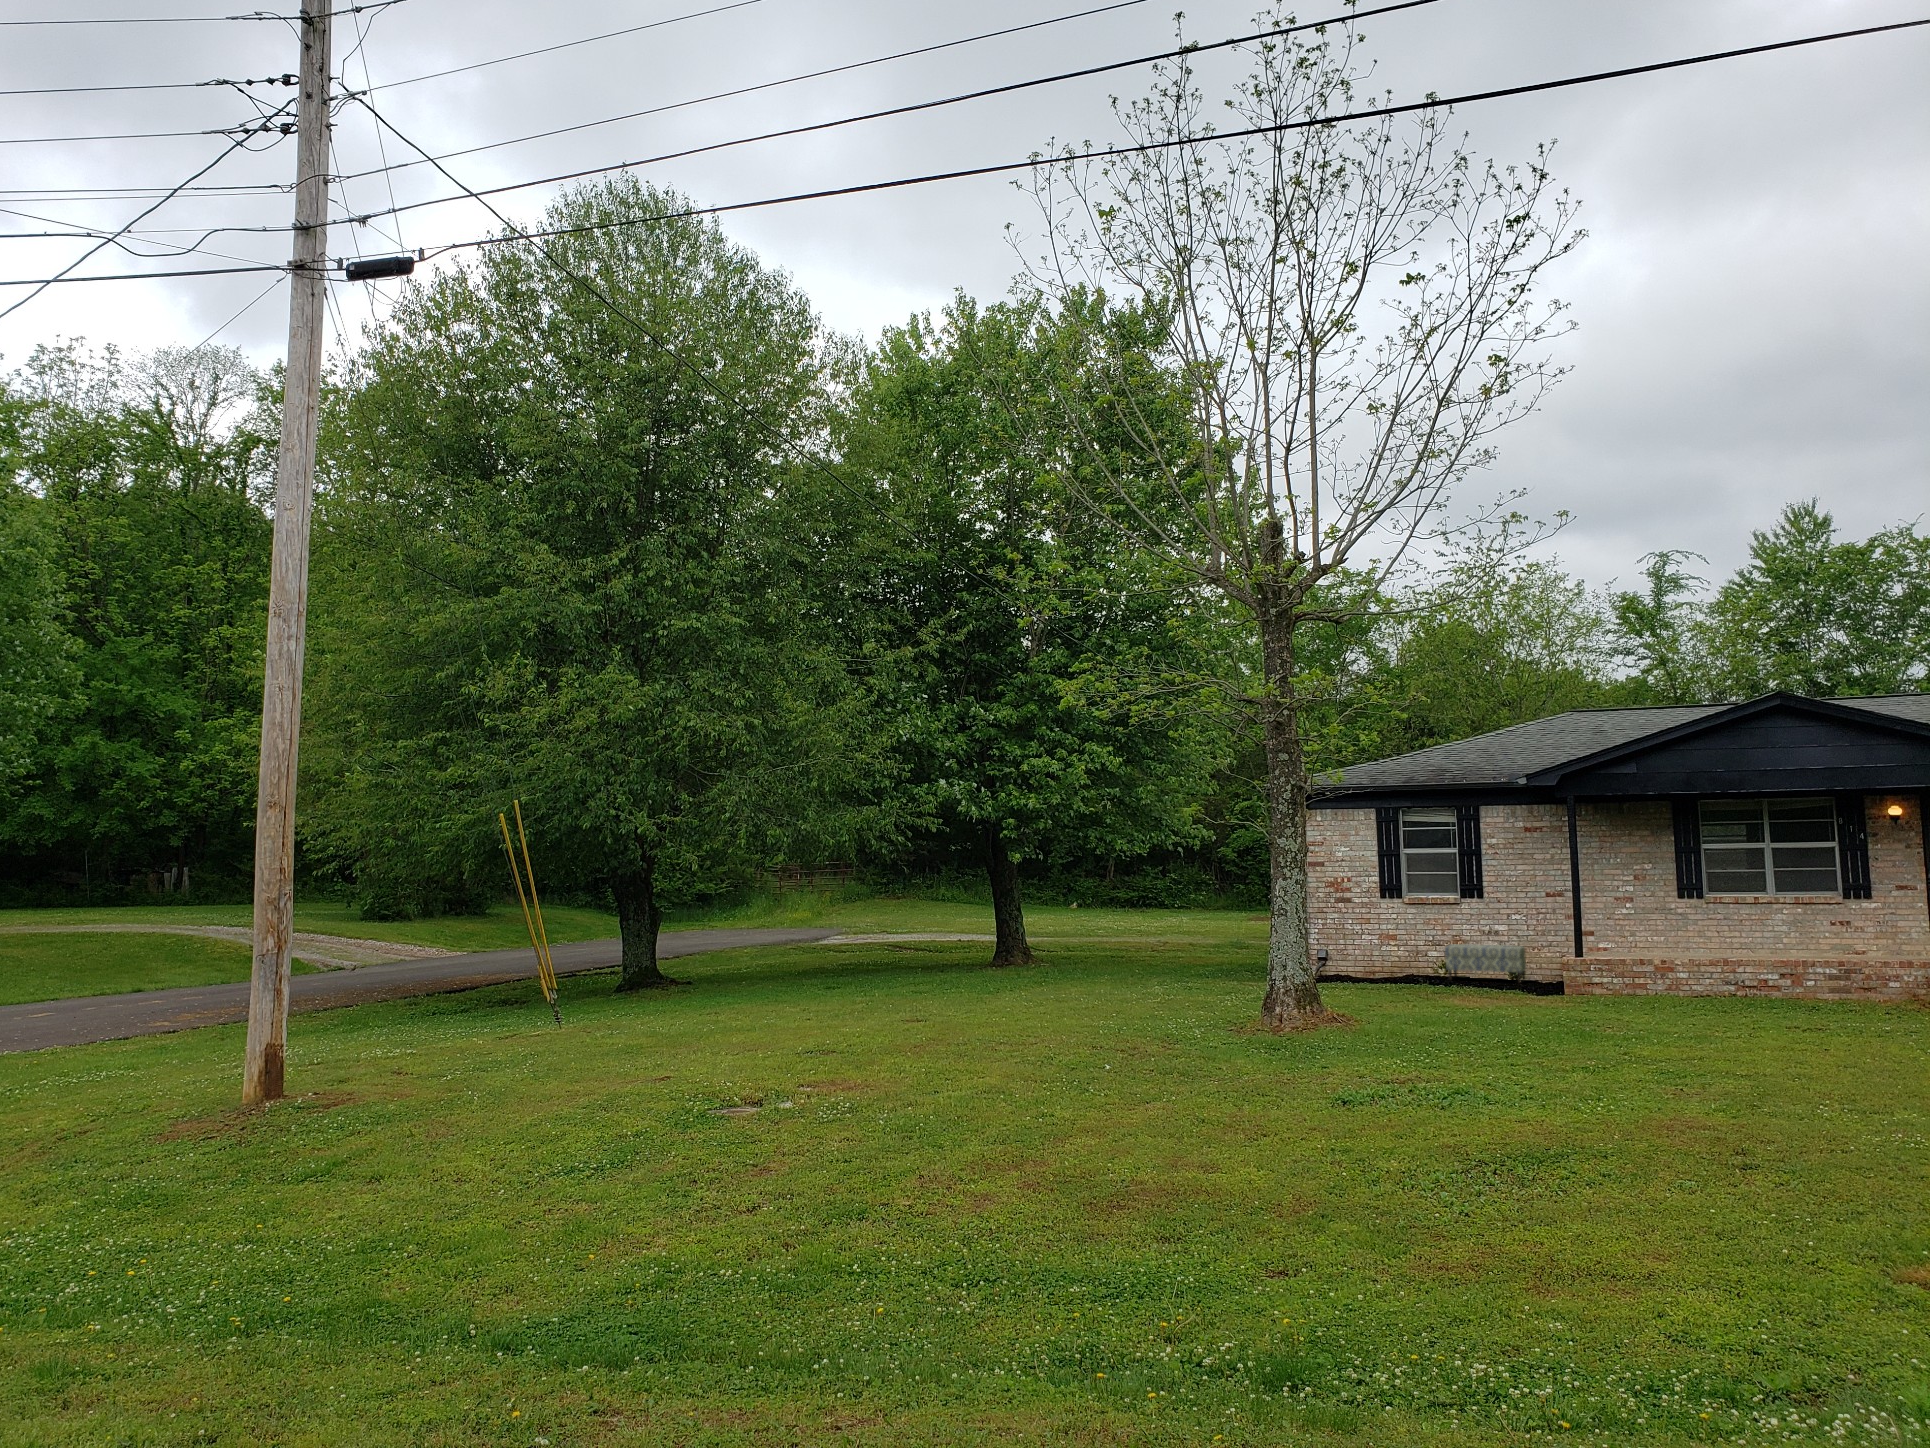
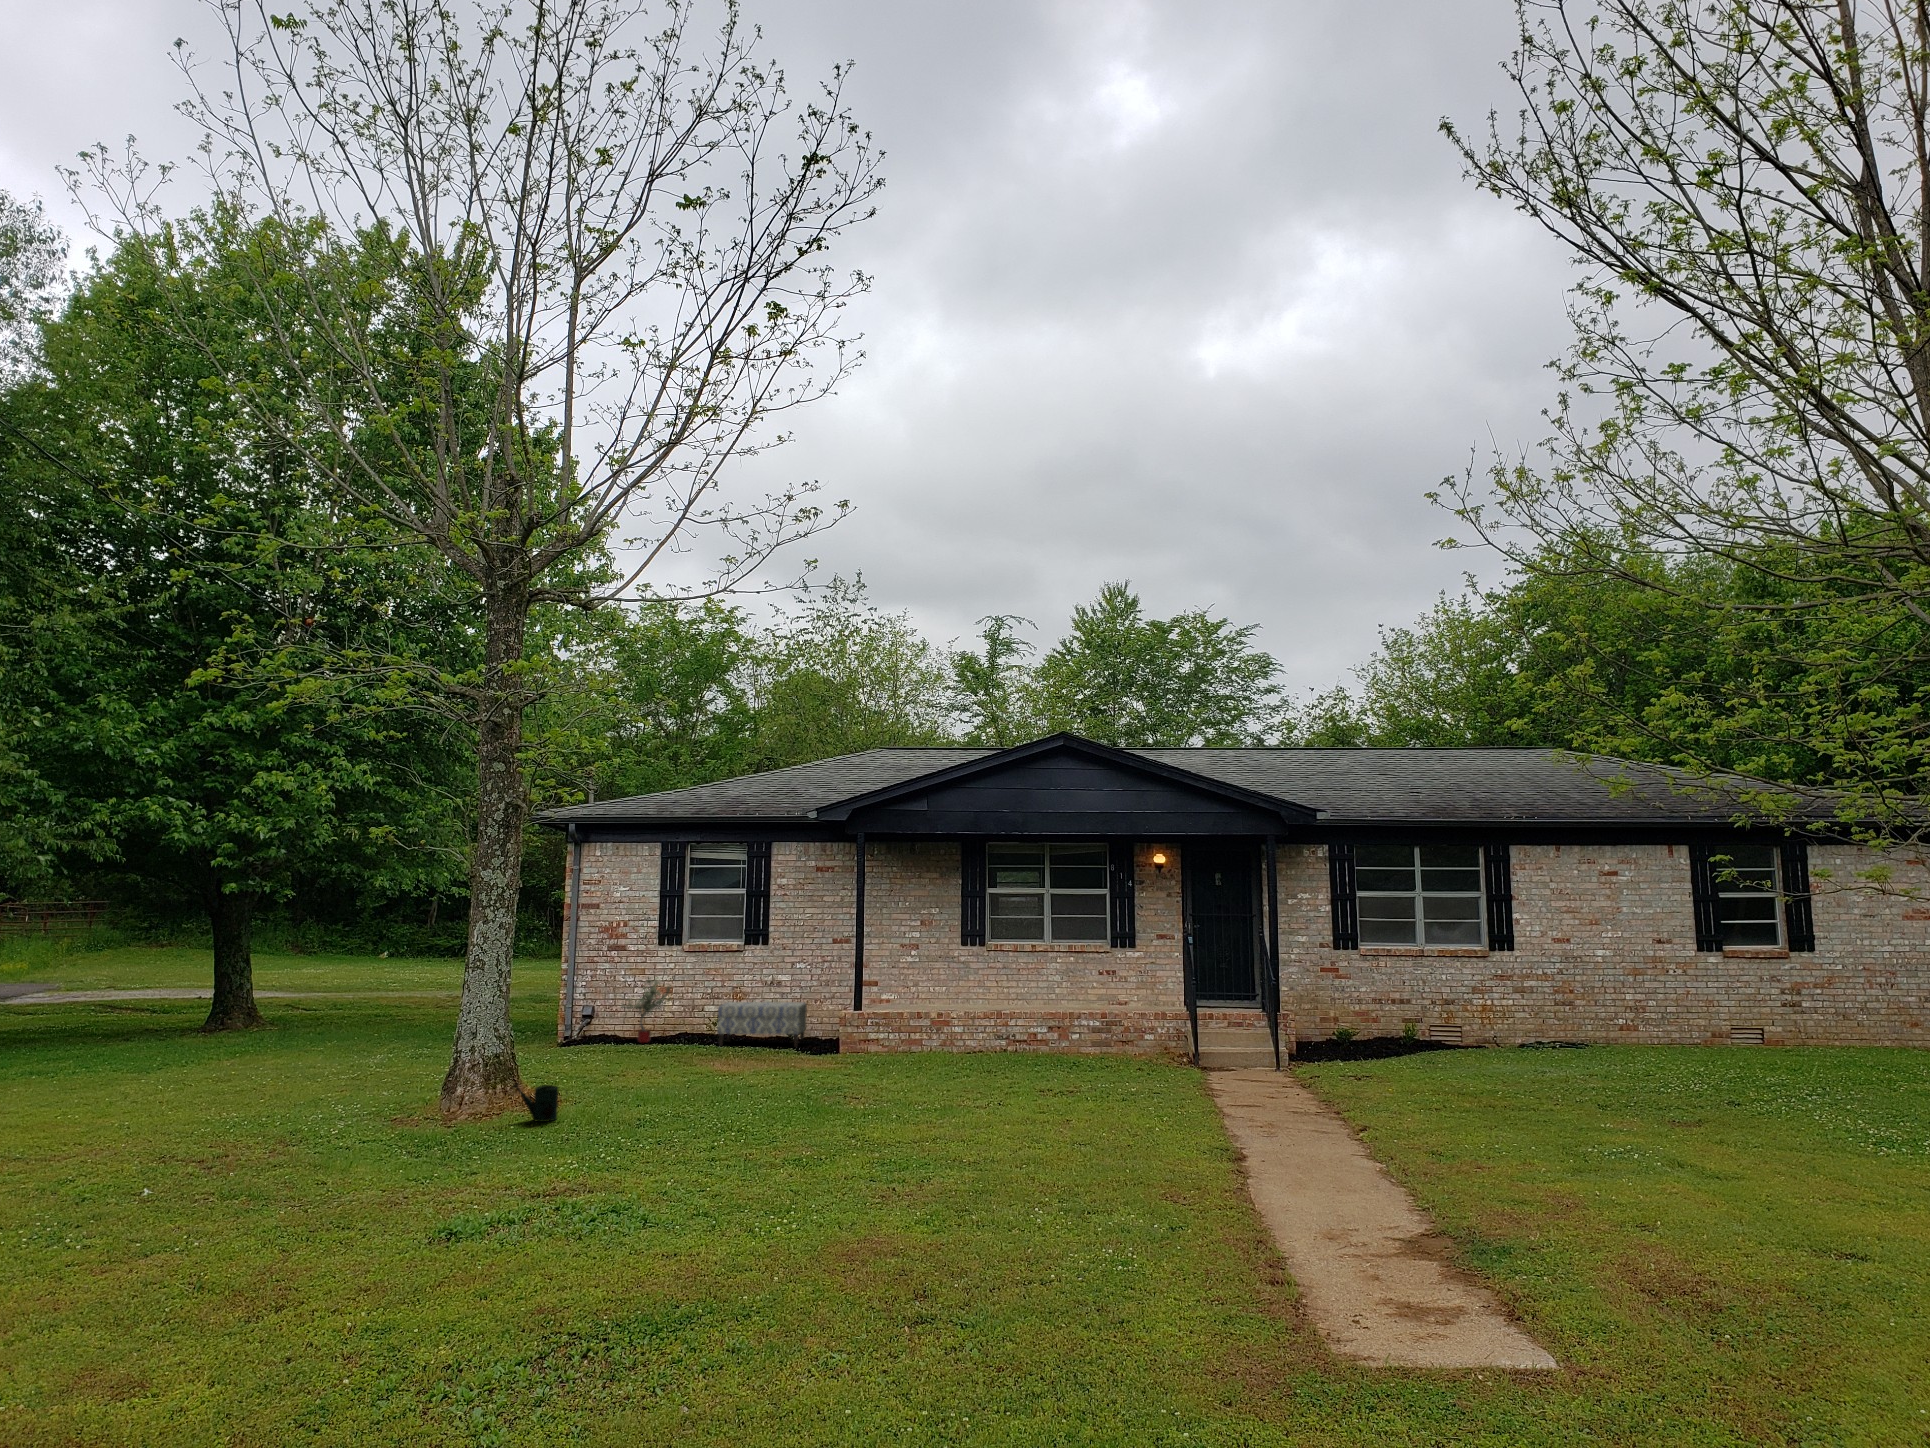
potted tree: none [1356,921,1401,976] -> present [621,978,671,1043]
watering can: none [1321,993,1363,1022] -> present [513,1083,559,1122]

